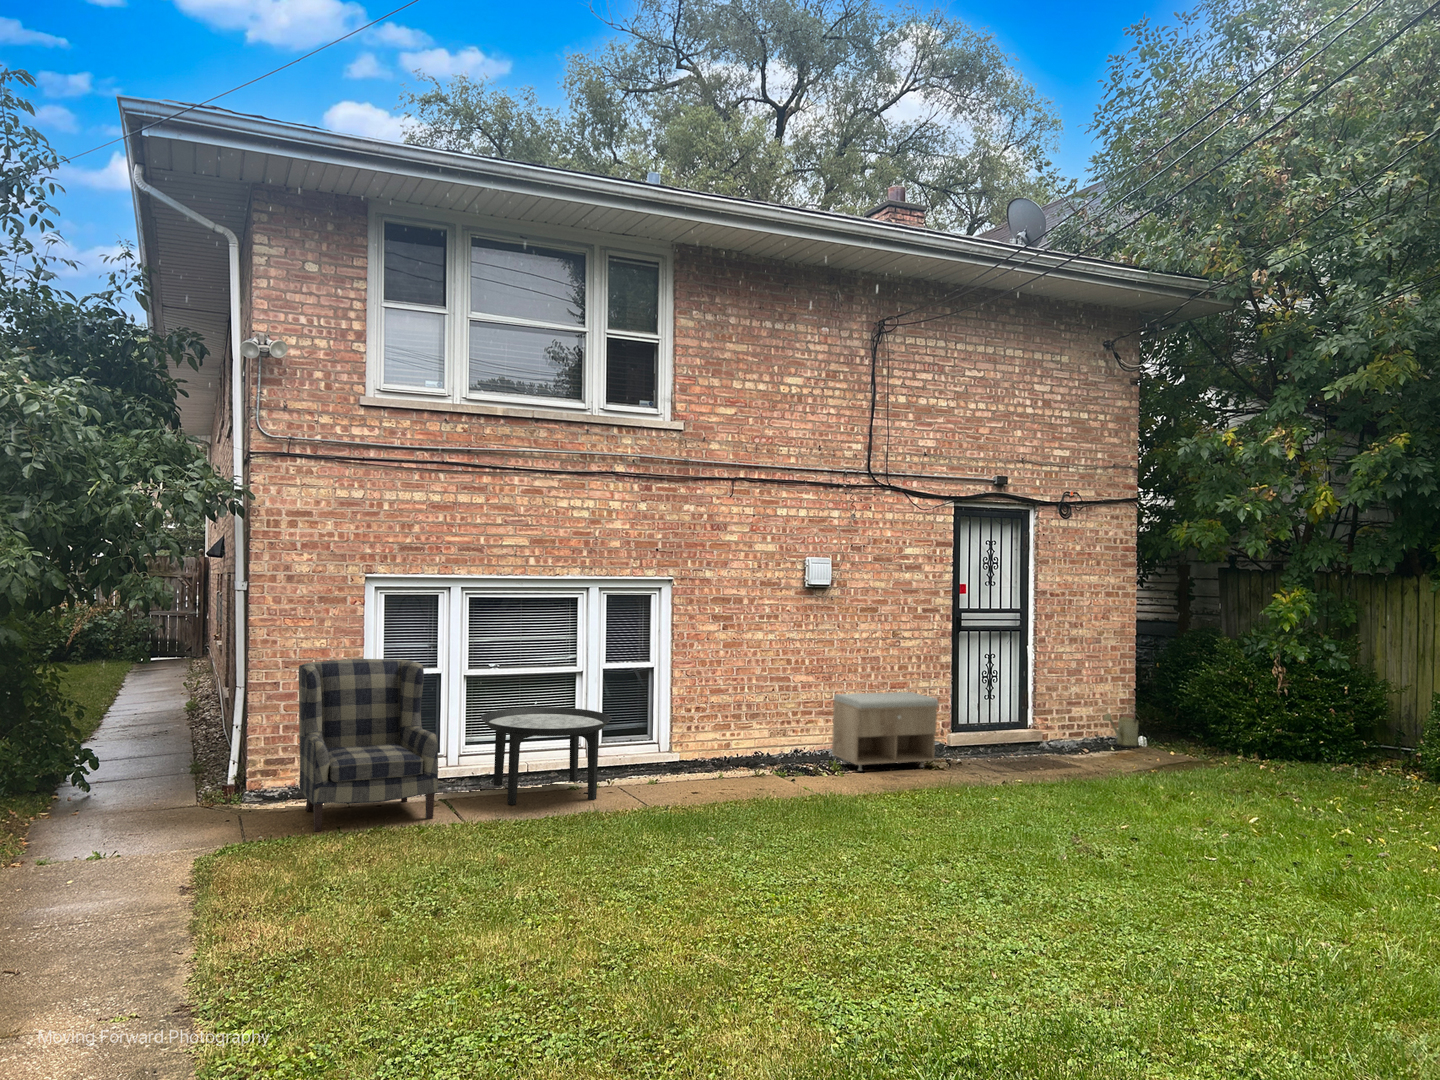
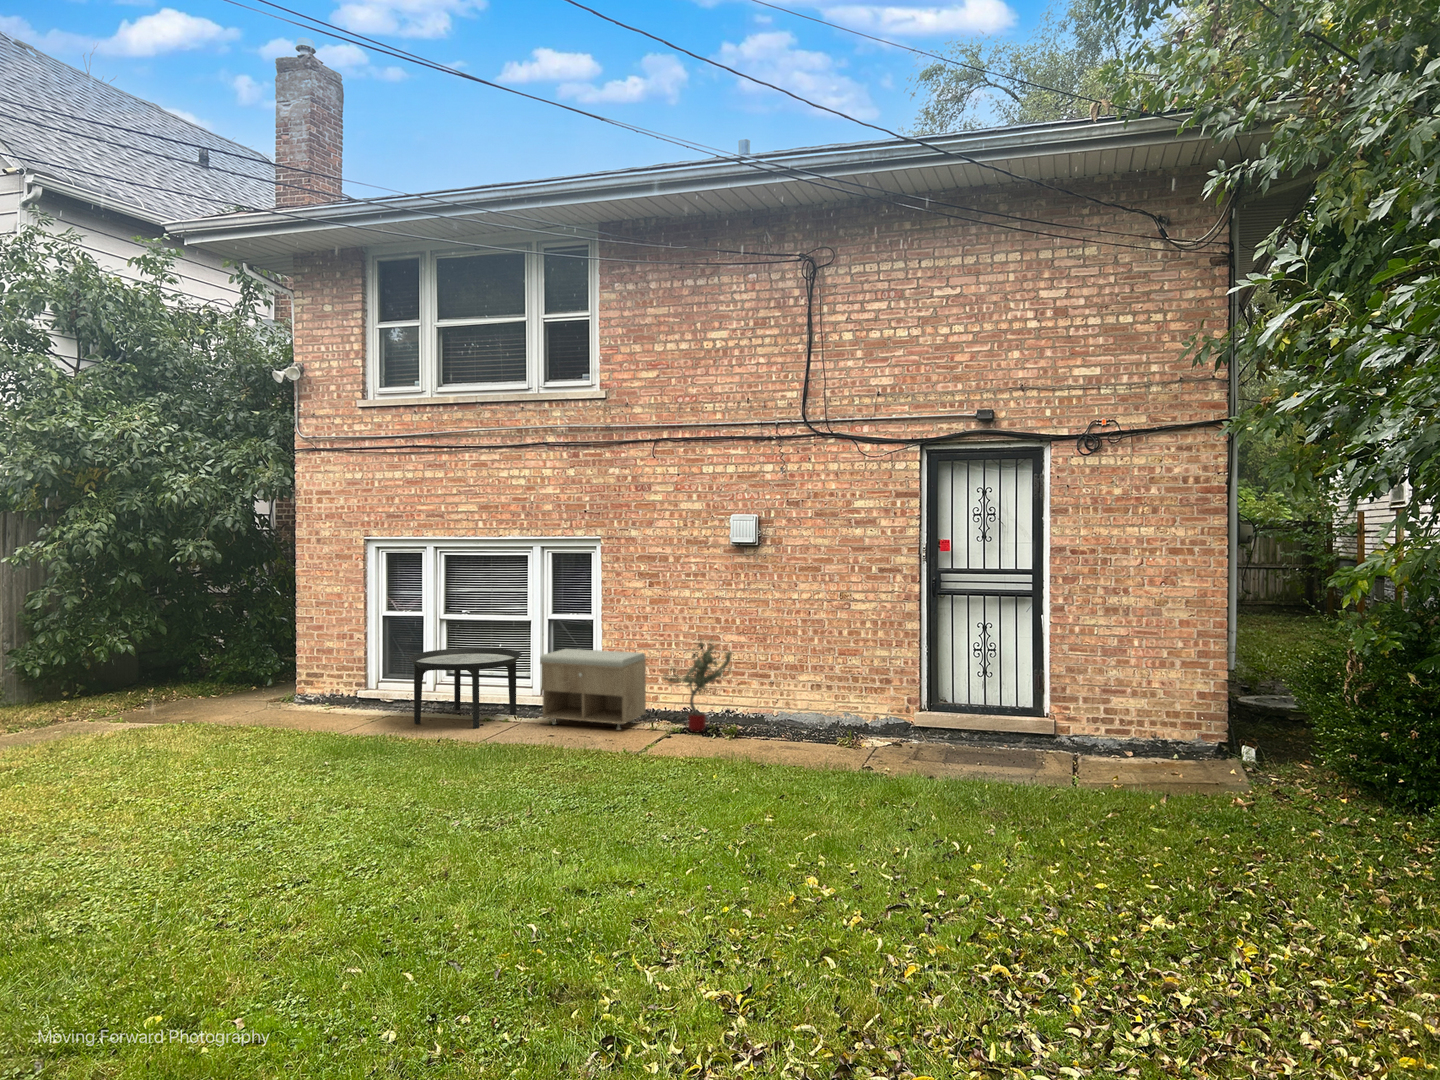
chair: present [299,659,438,831] -> none [261,601,387,725]
potted tree: none [758,678,830,773] -> present [663,638,732,732]
storage bench: present [832,692,938,771] -> present [540,649,646,730]
watering can: present [1103,713,1139,748] -> none [1146,707,1213,763]

